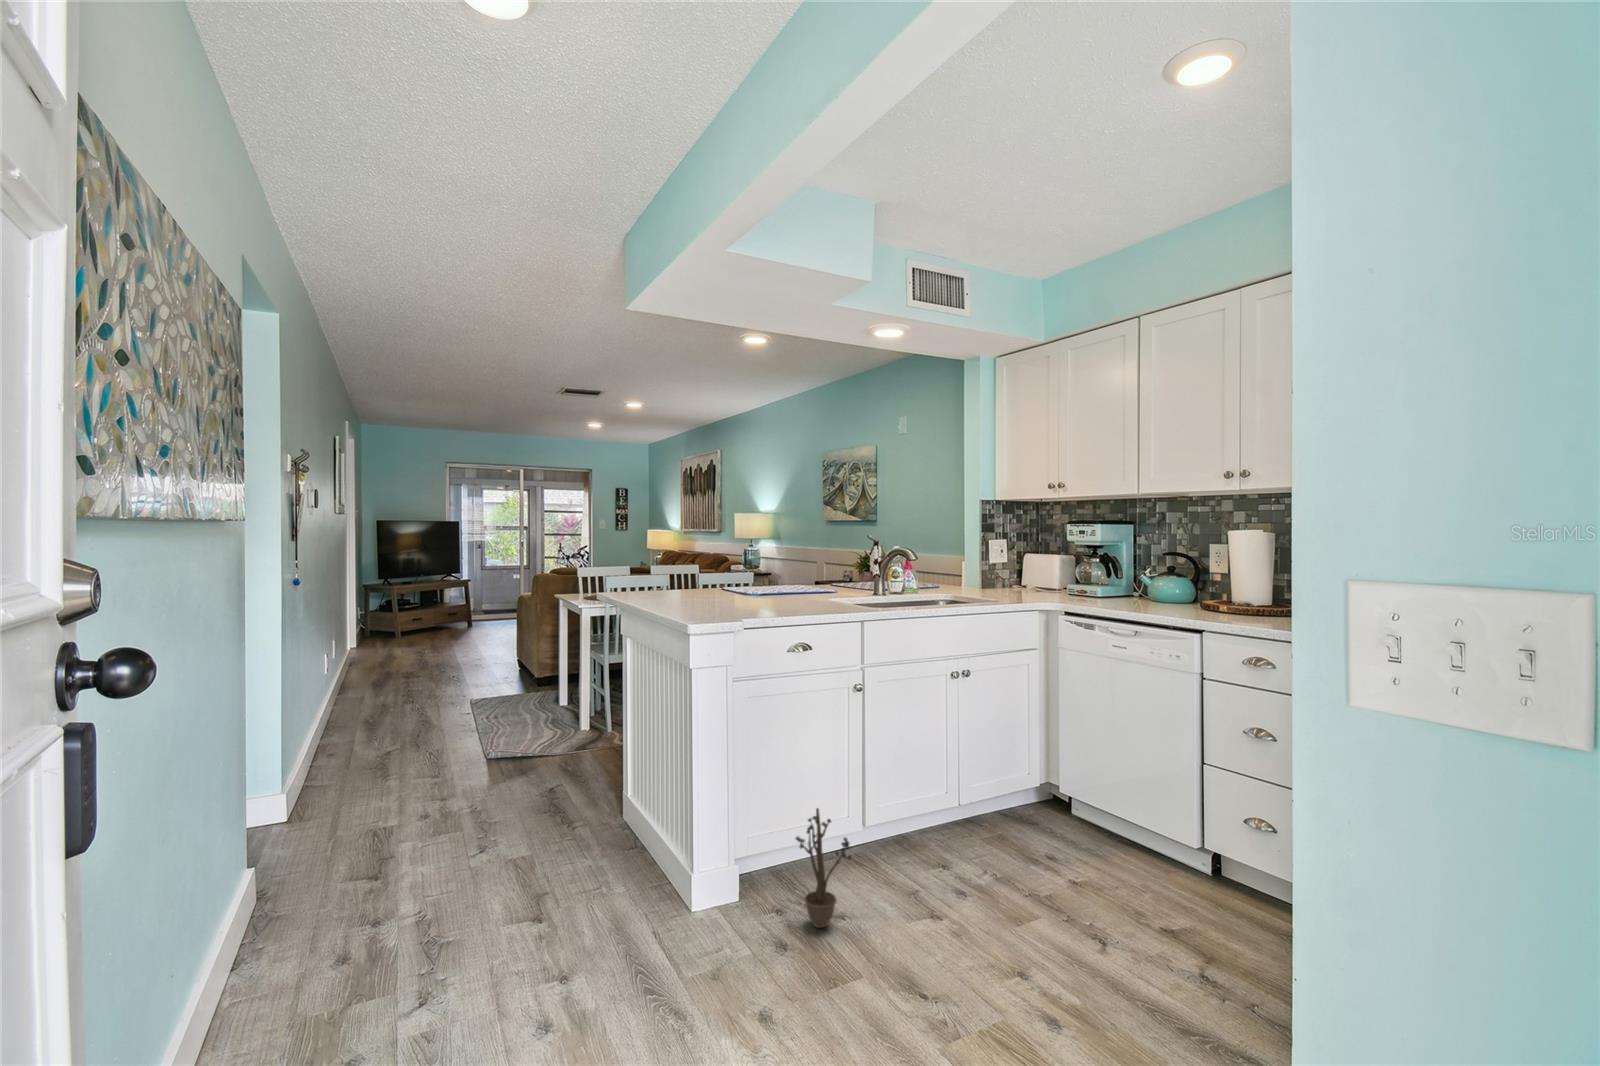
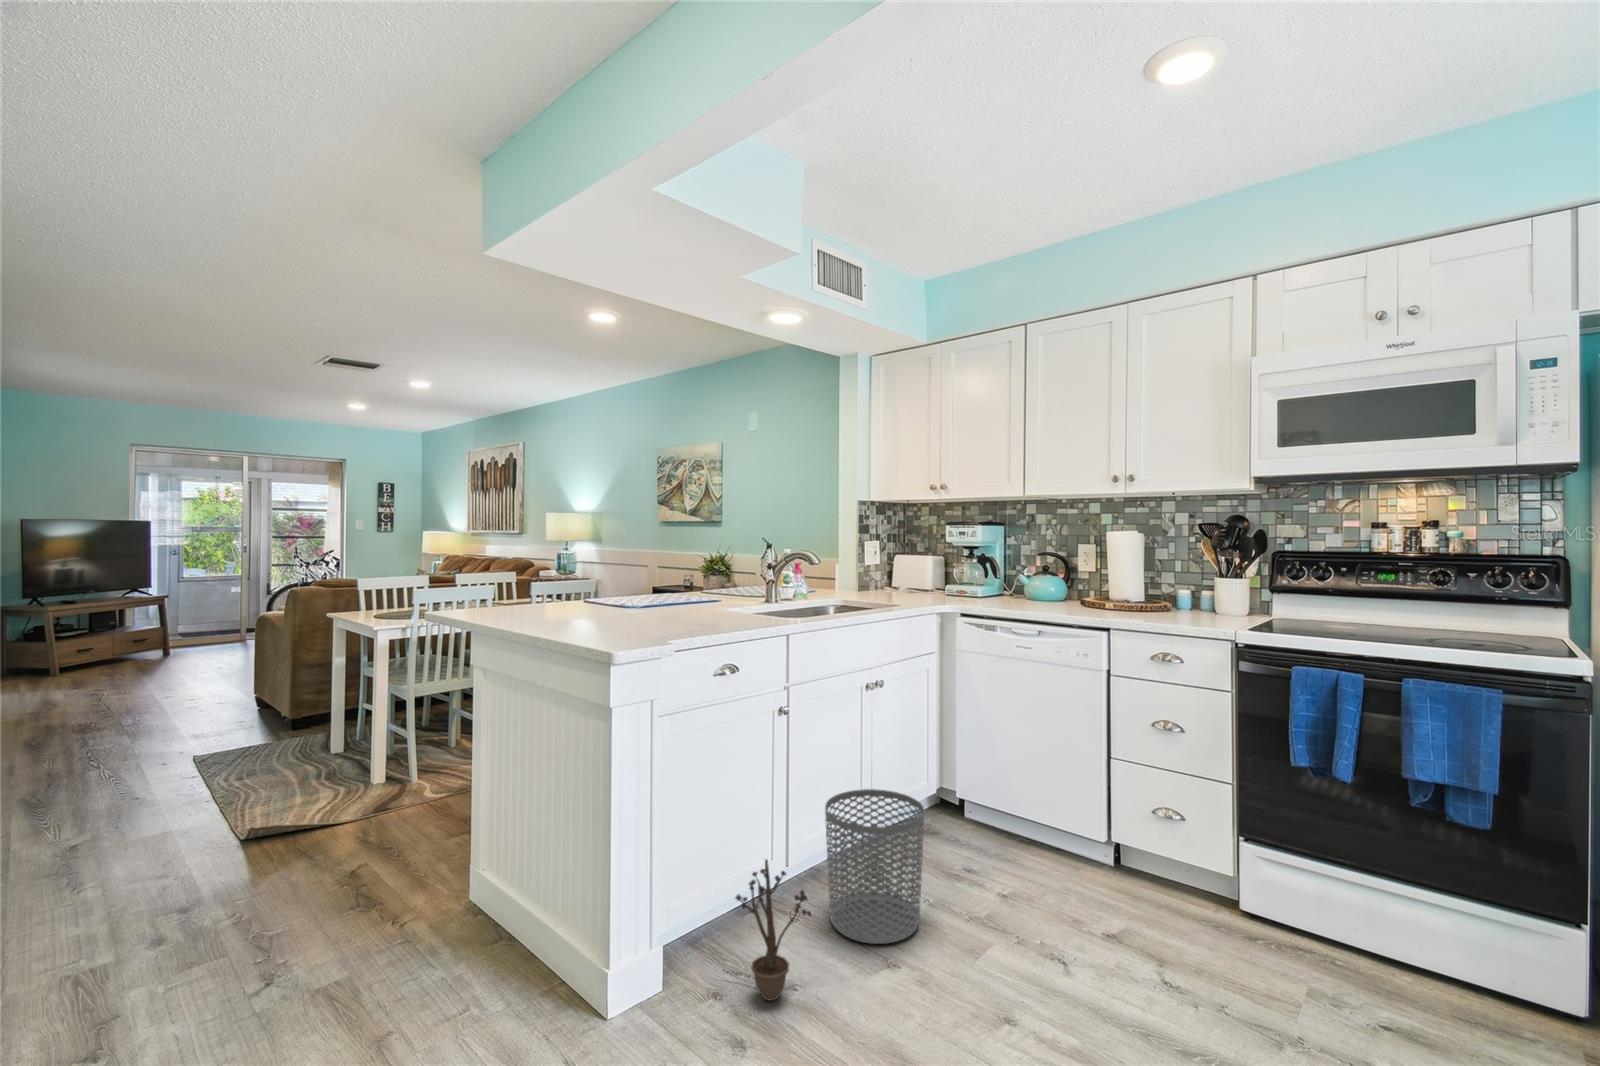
waste bin: none [892,766,983,903] -> present [825,789,924,944]

